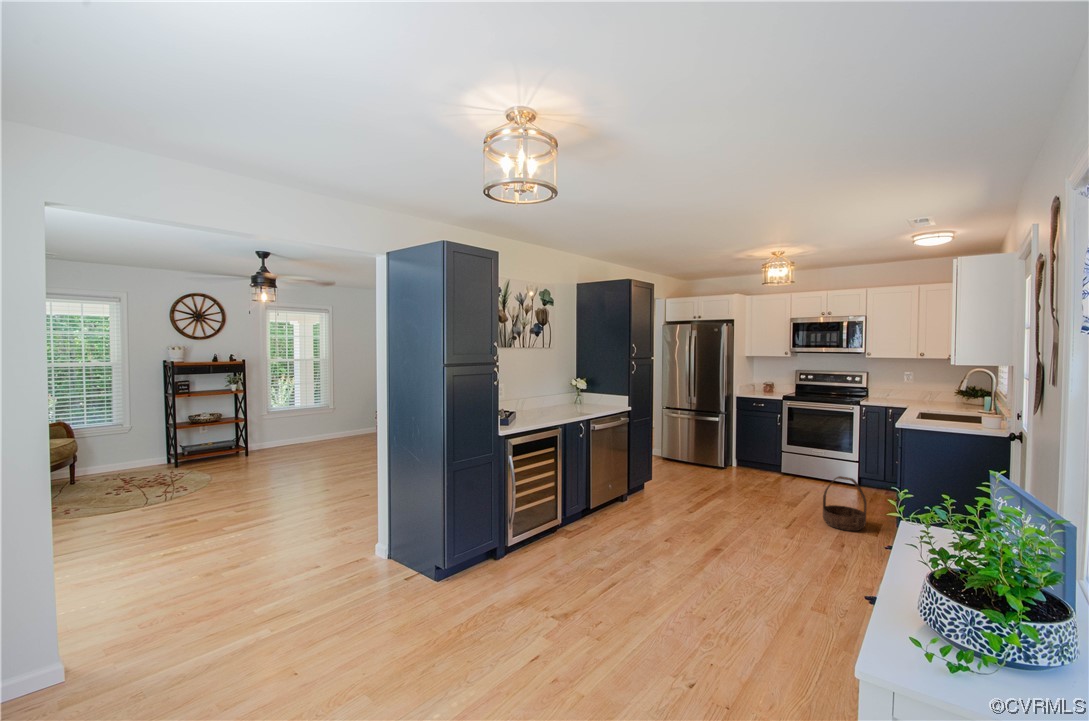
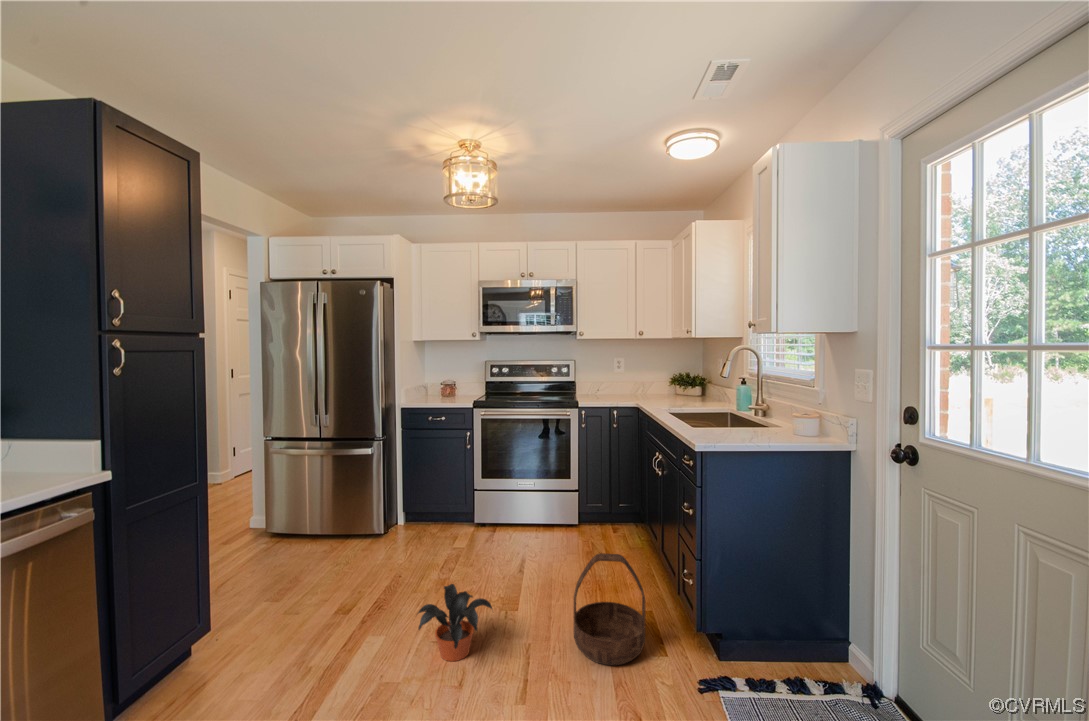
potted plant: none [740,481,779,513] -> present [418,584,492,661]

